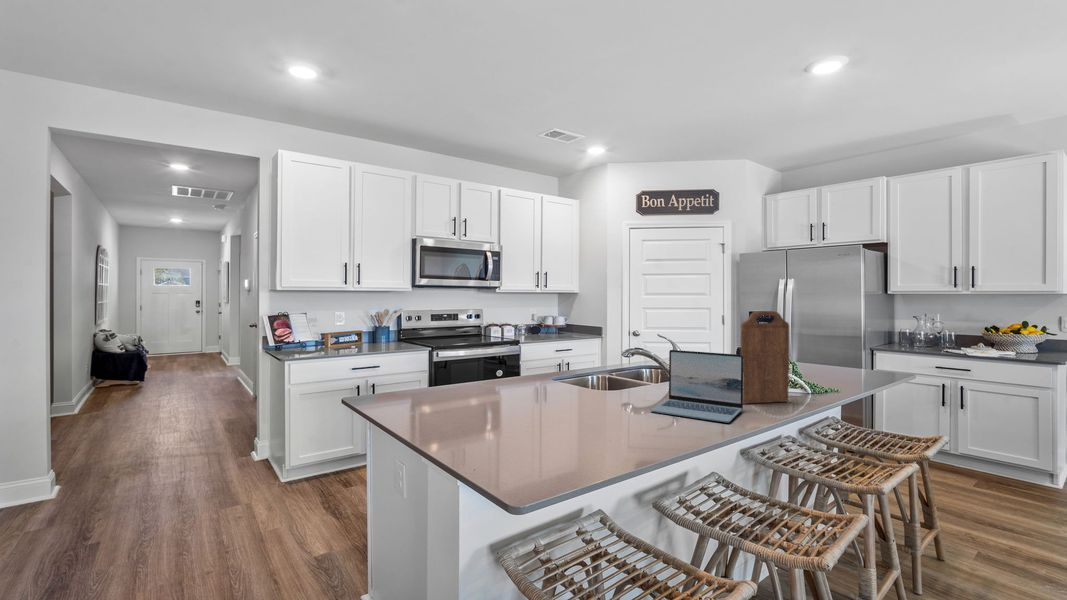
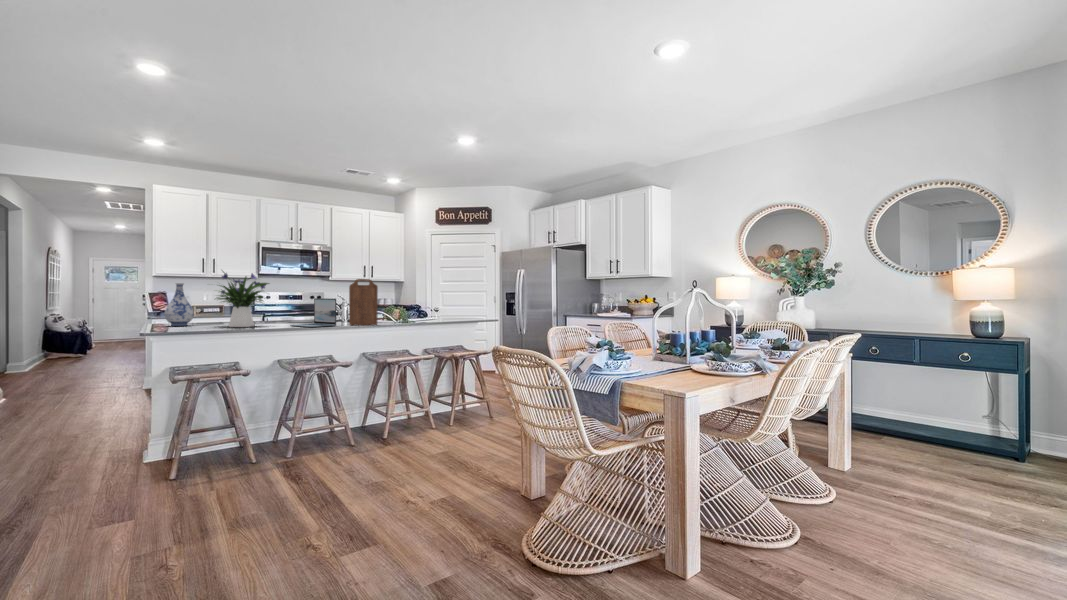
flower arrangement: none [511,297,626,424] -> present [217,272,269,327]
vase: none [409,325,461,420] -> present [164,283,194,326]

